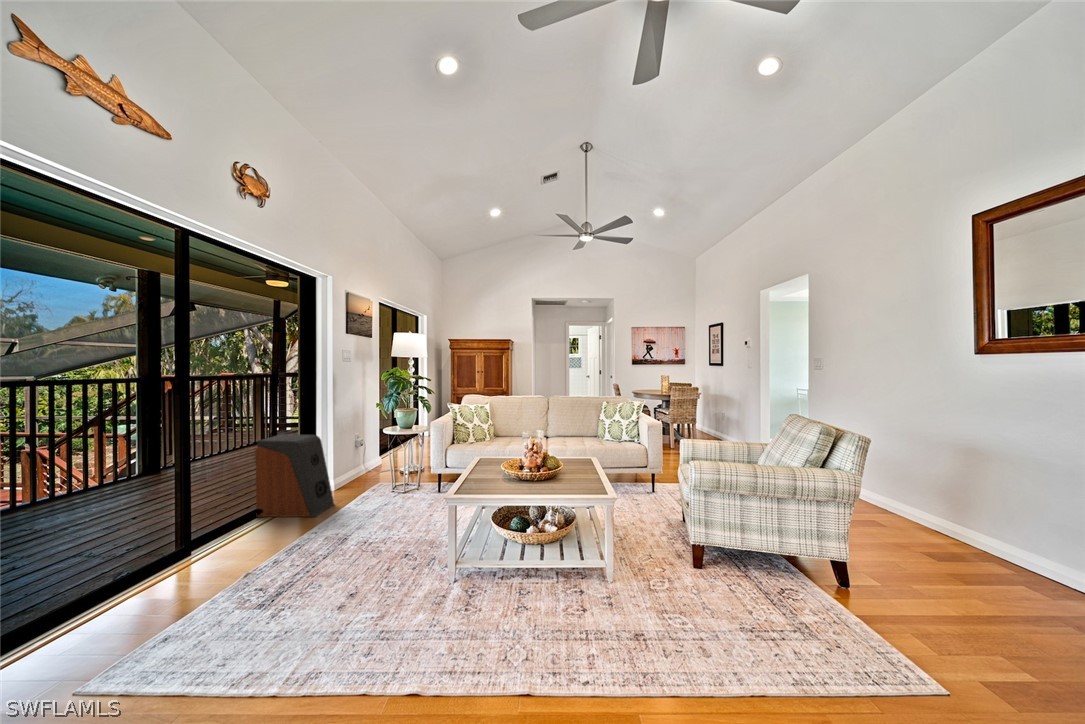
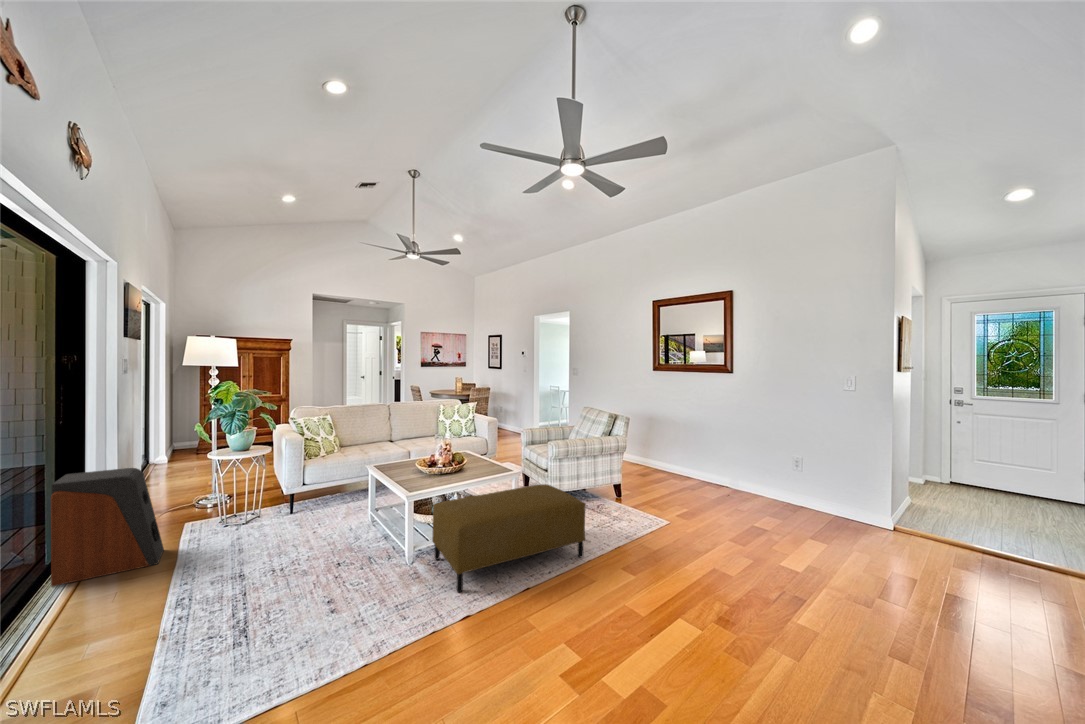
ottoman: none [443,525,683,693] -> present [432,484,586,592]

